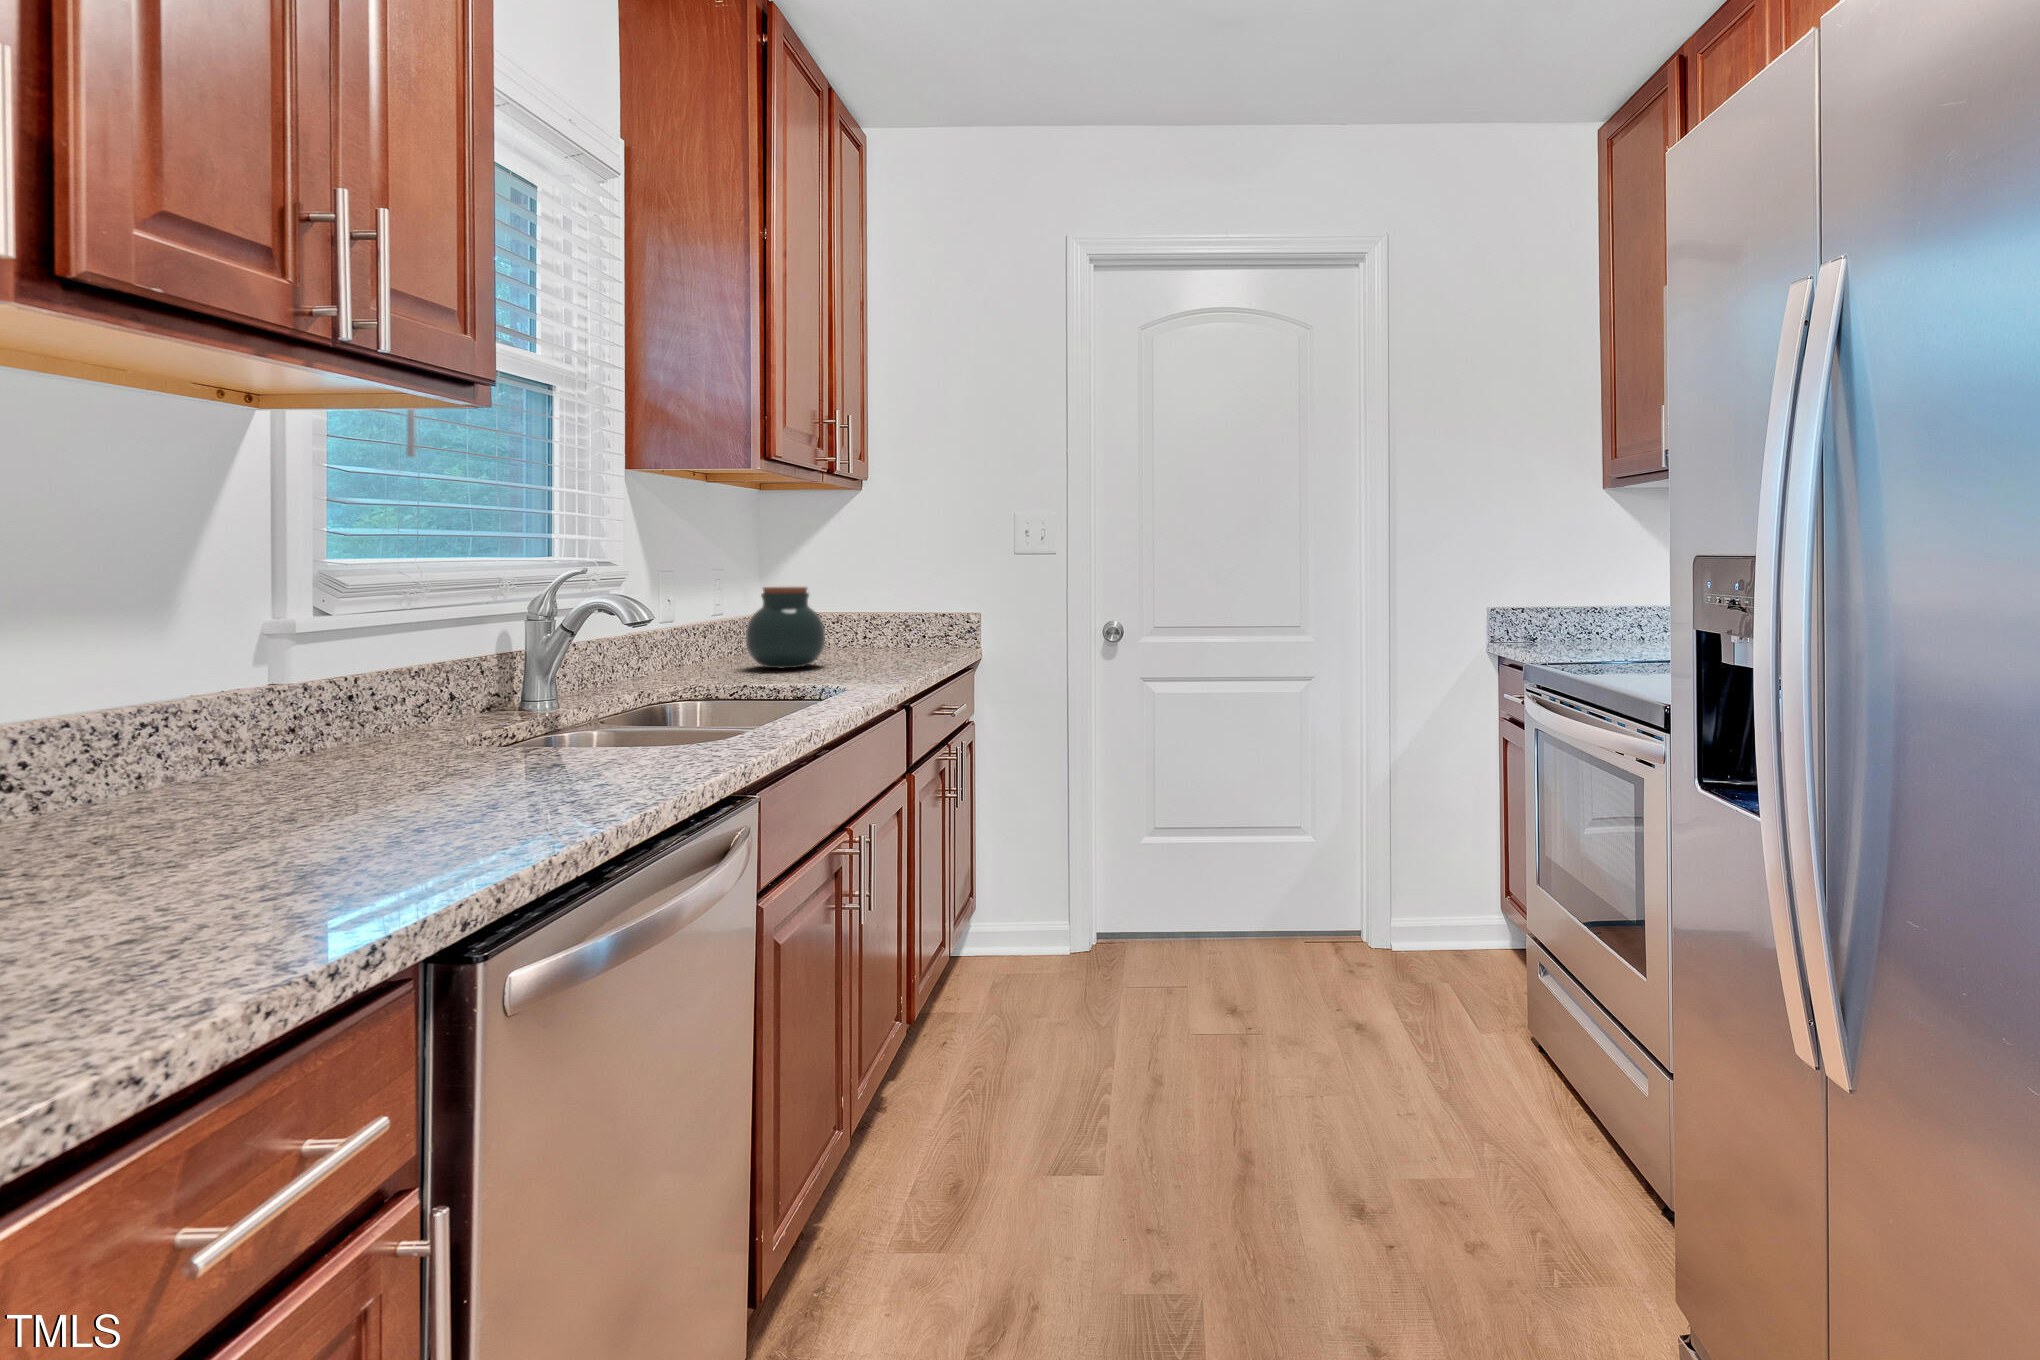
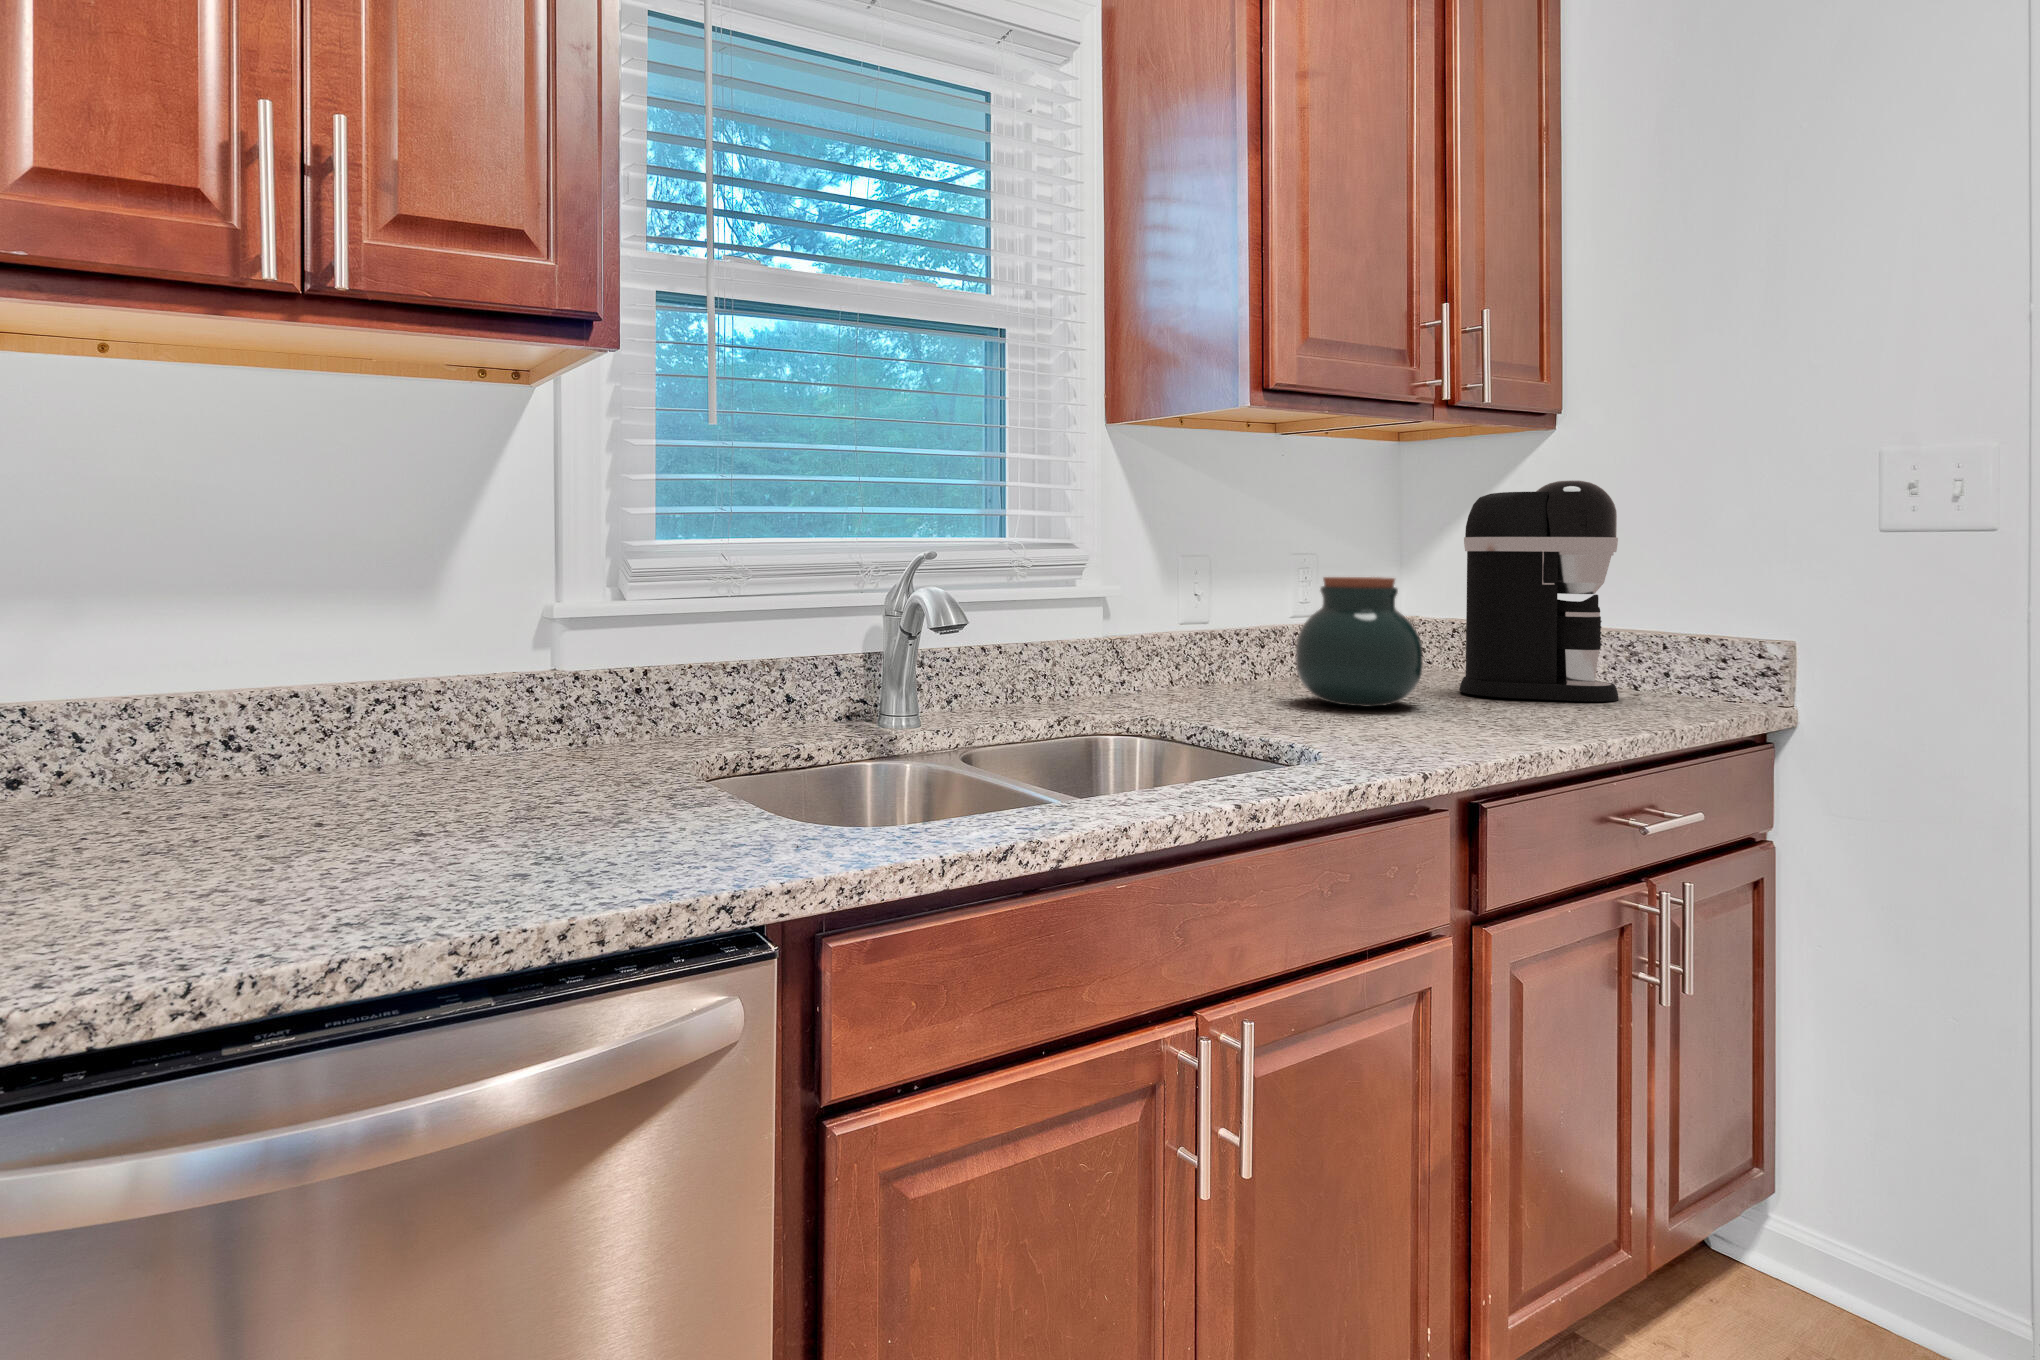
coffee maker: none [824,528,906,656] -> present [1460,480,1619,702]

